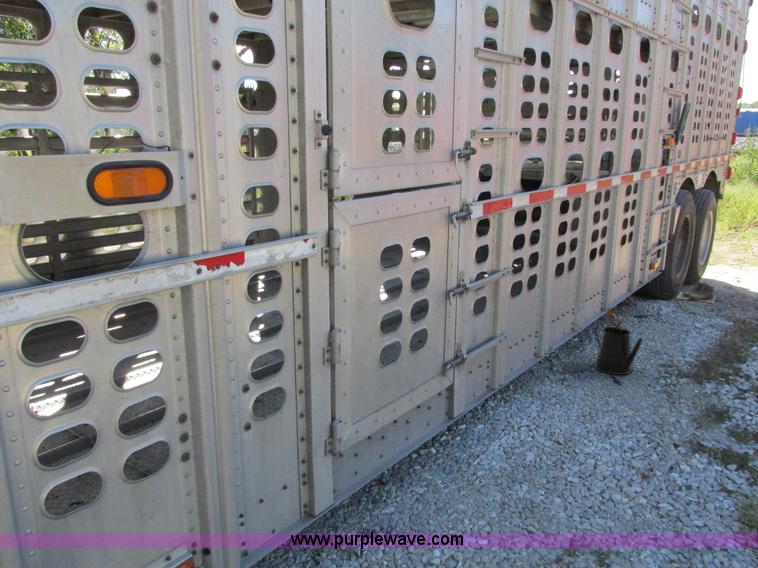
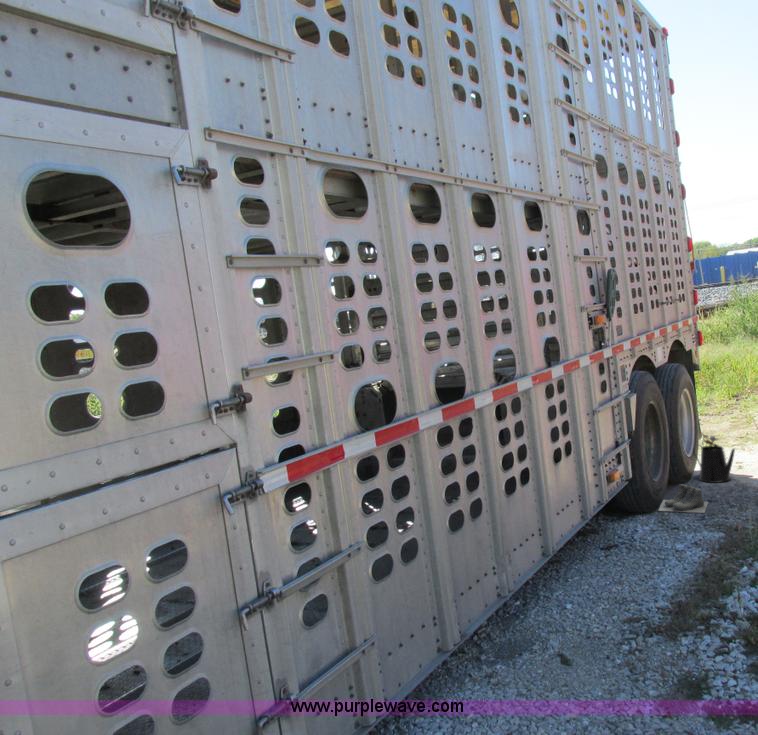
watering can: present [595,308,642,375] -> present [693,434,735,483]

